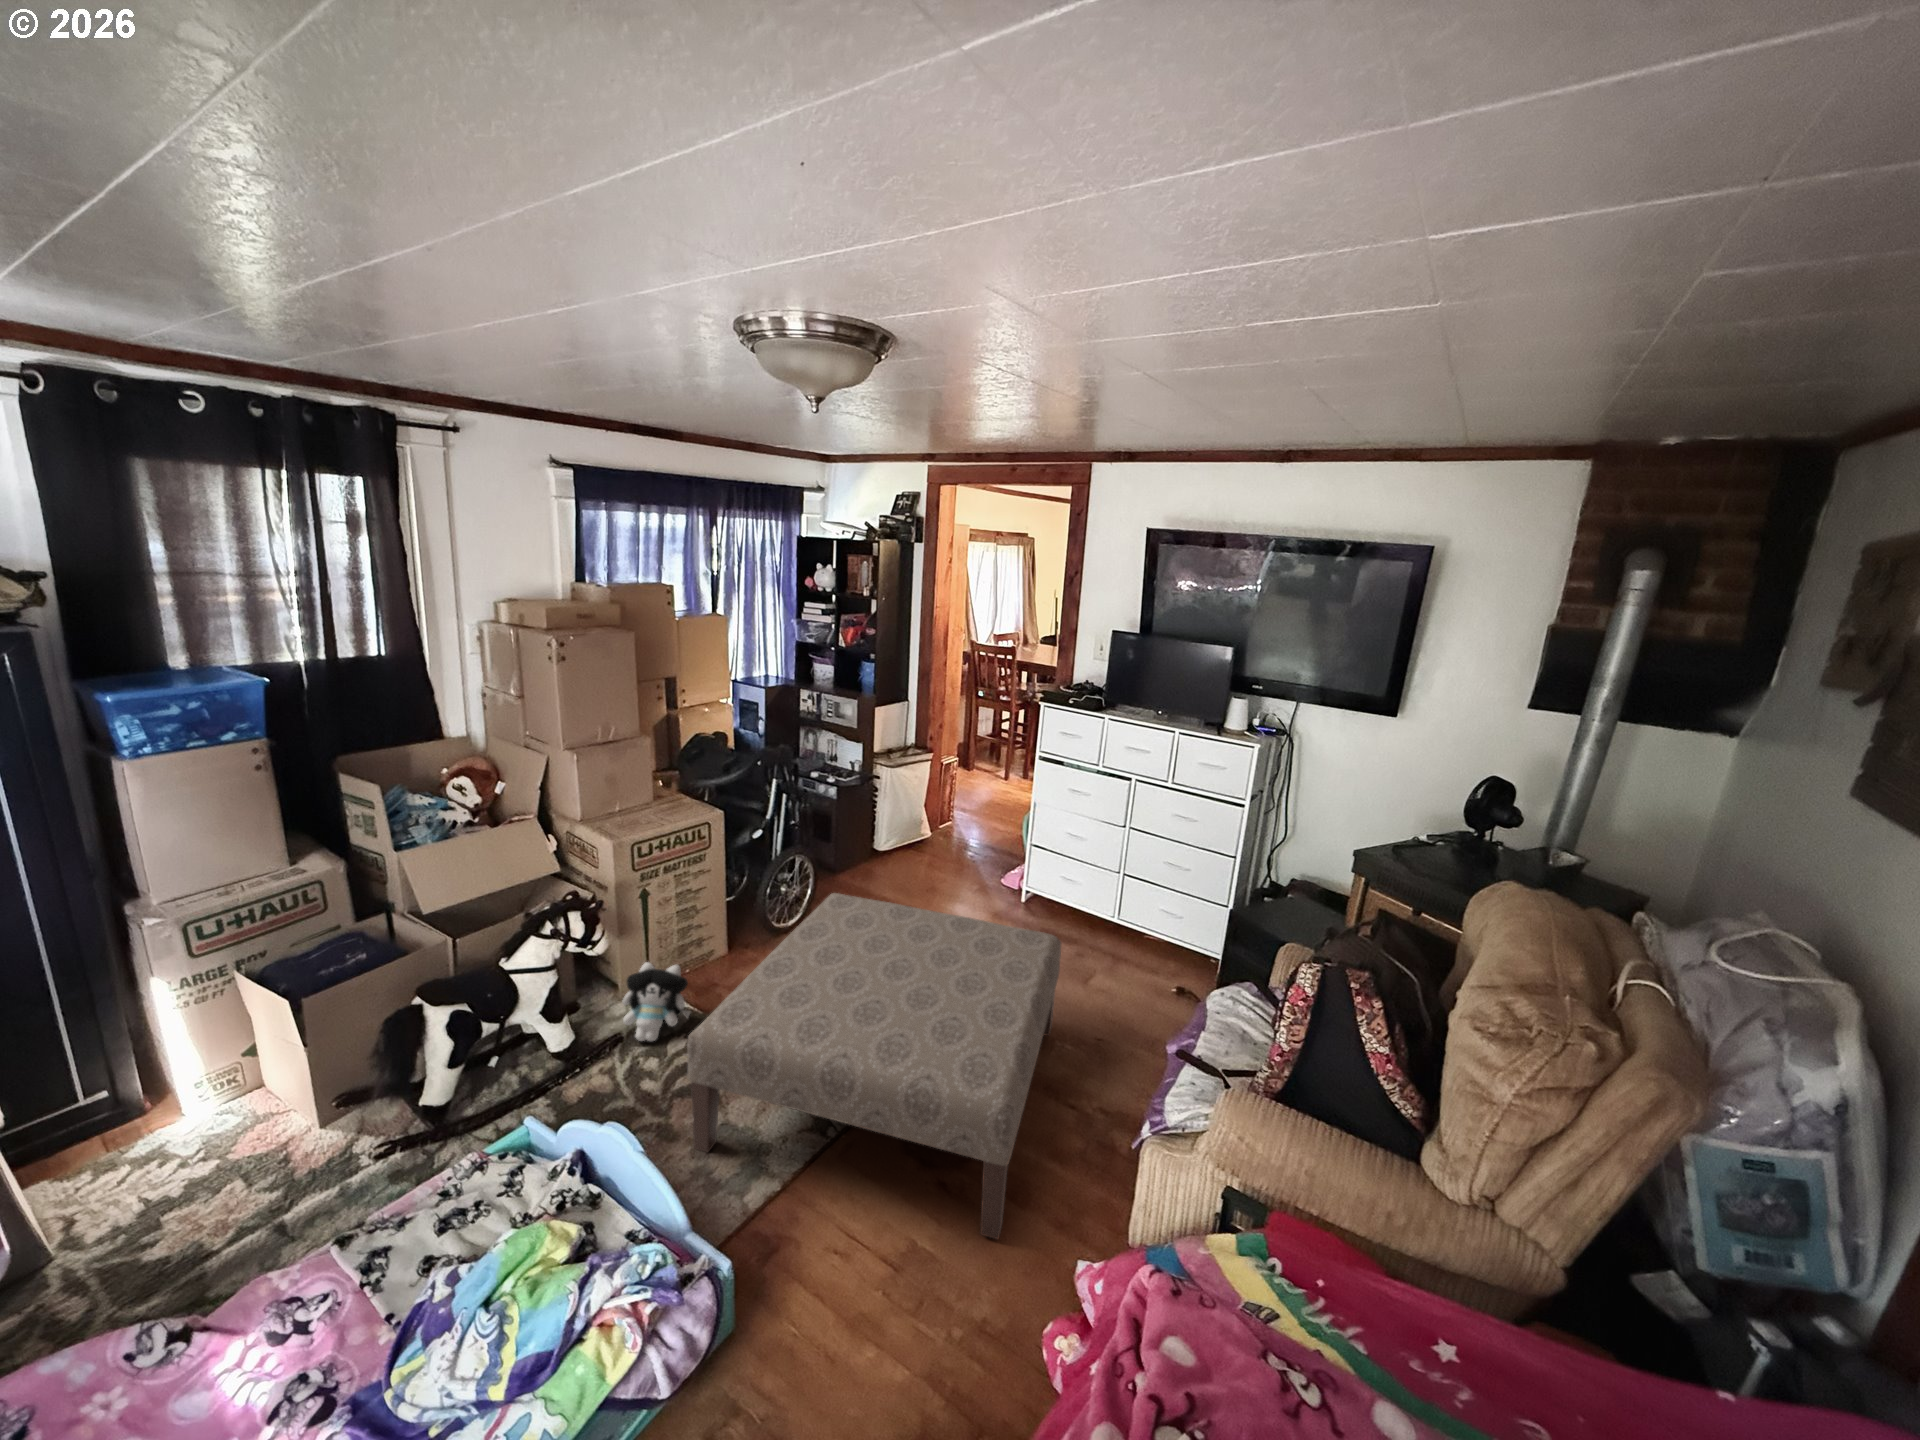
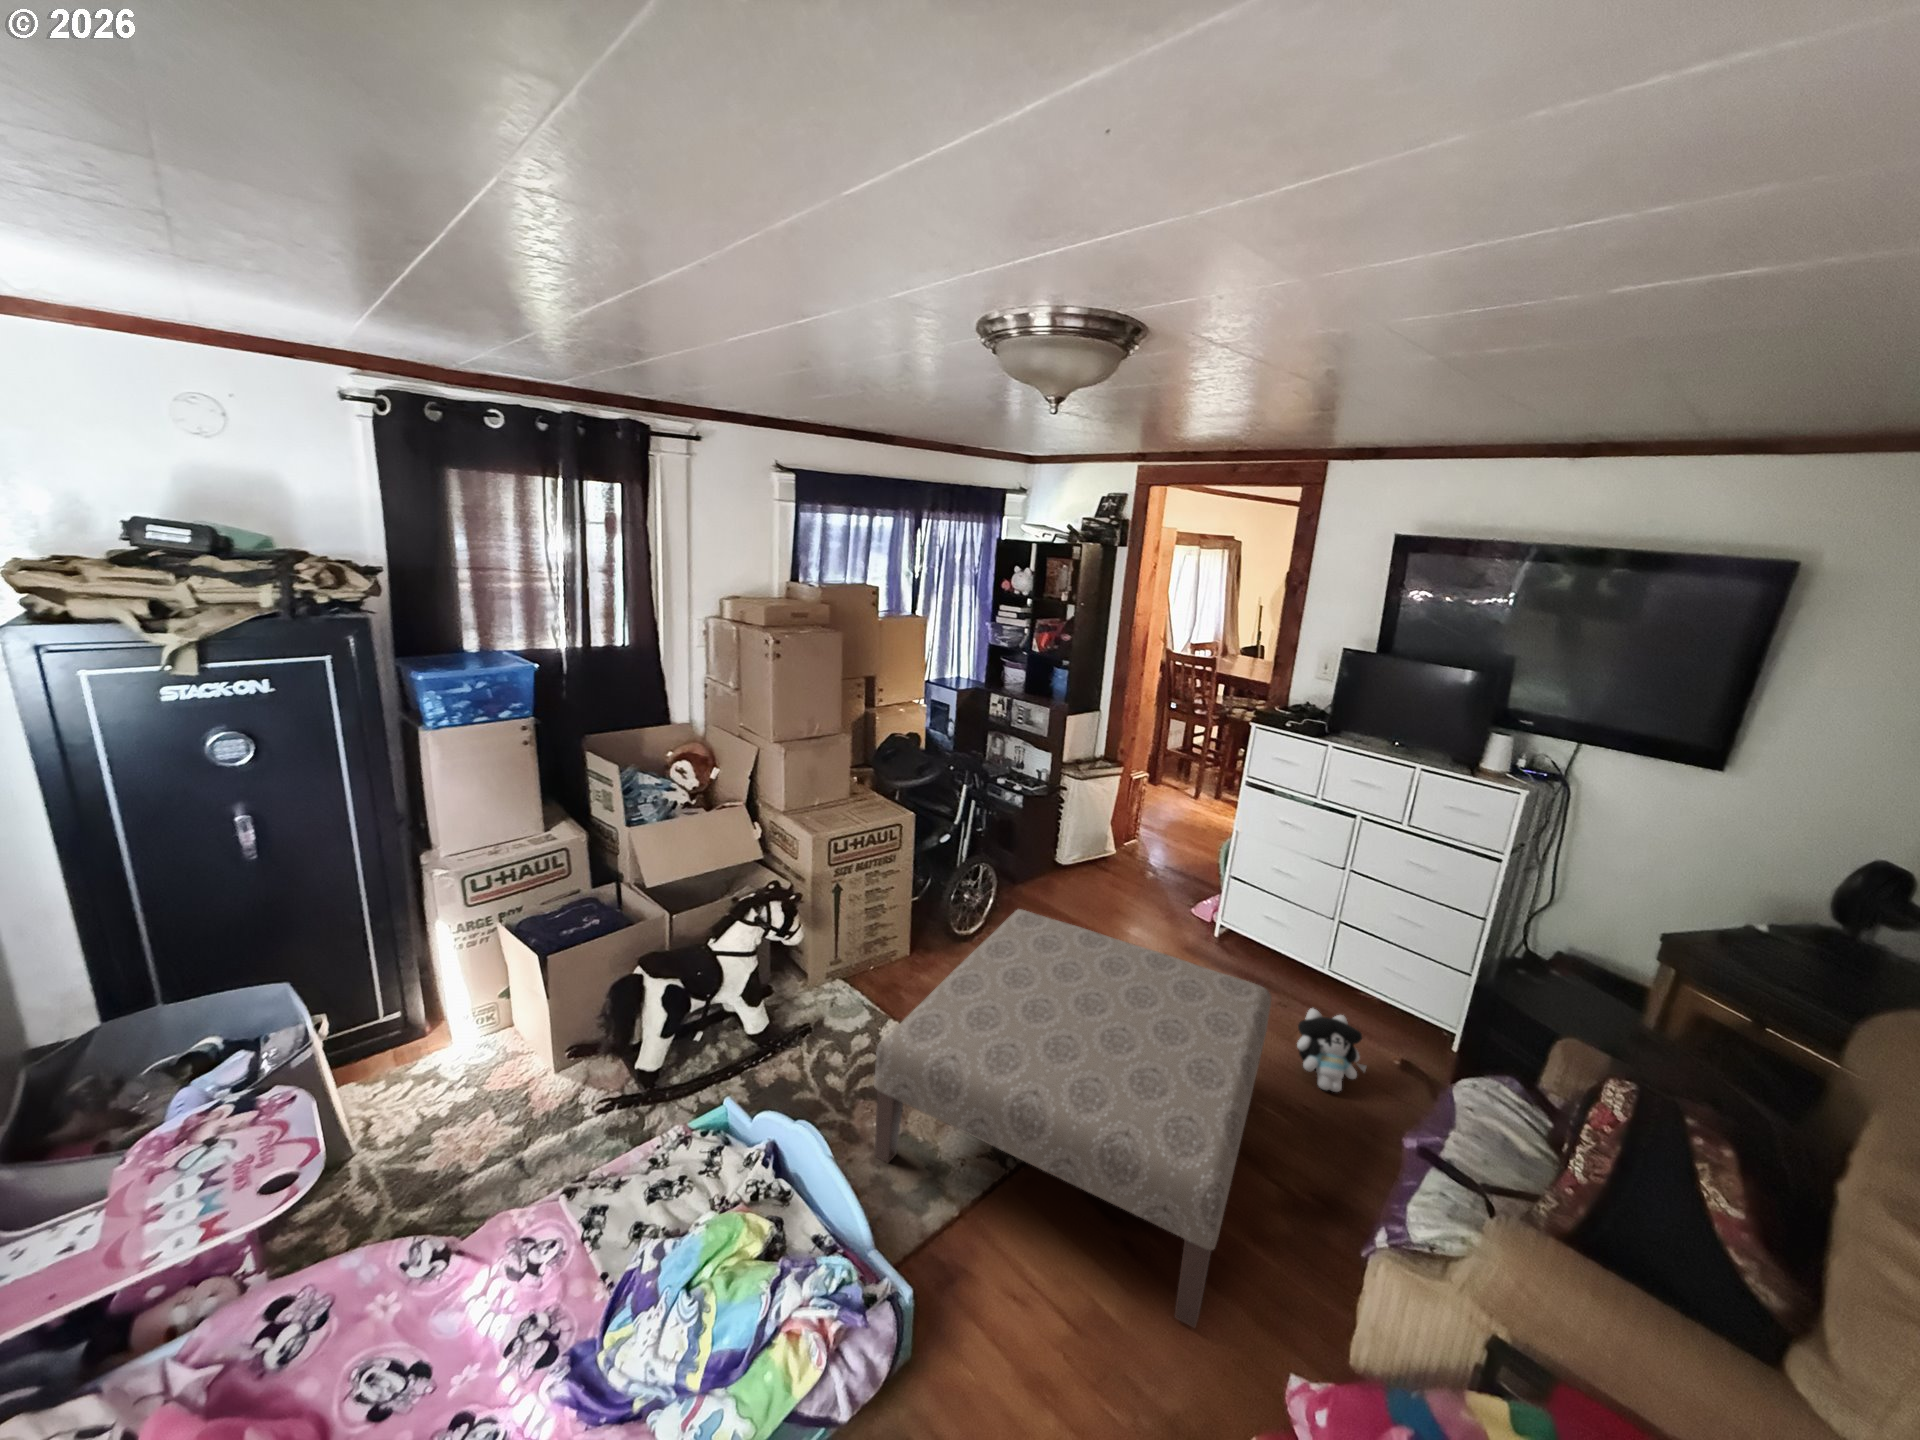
plush toy: present [622,962,691,1041] -> present [1297,1008,1367,1092]

